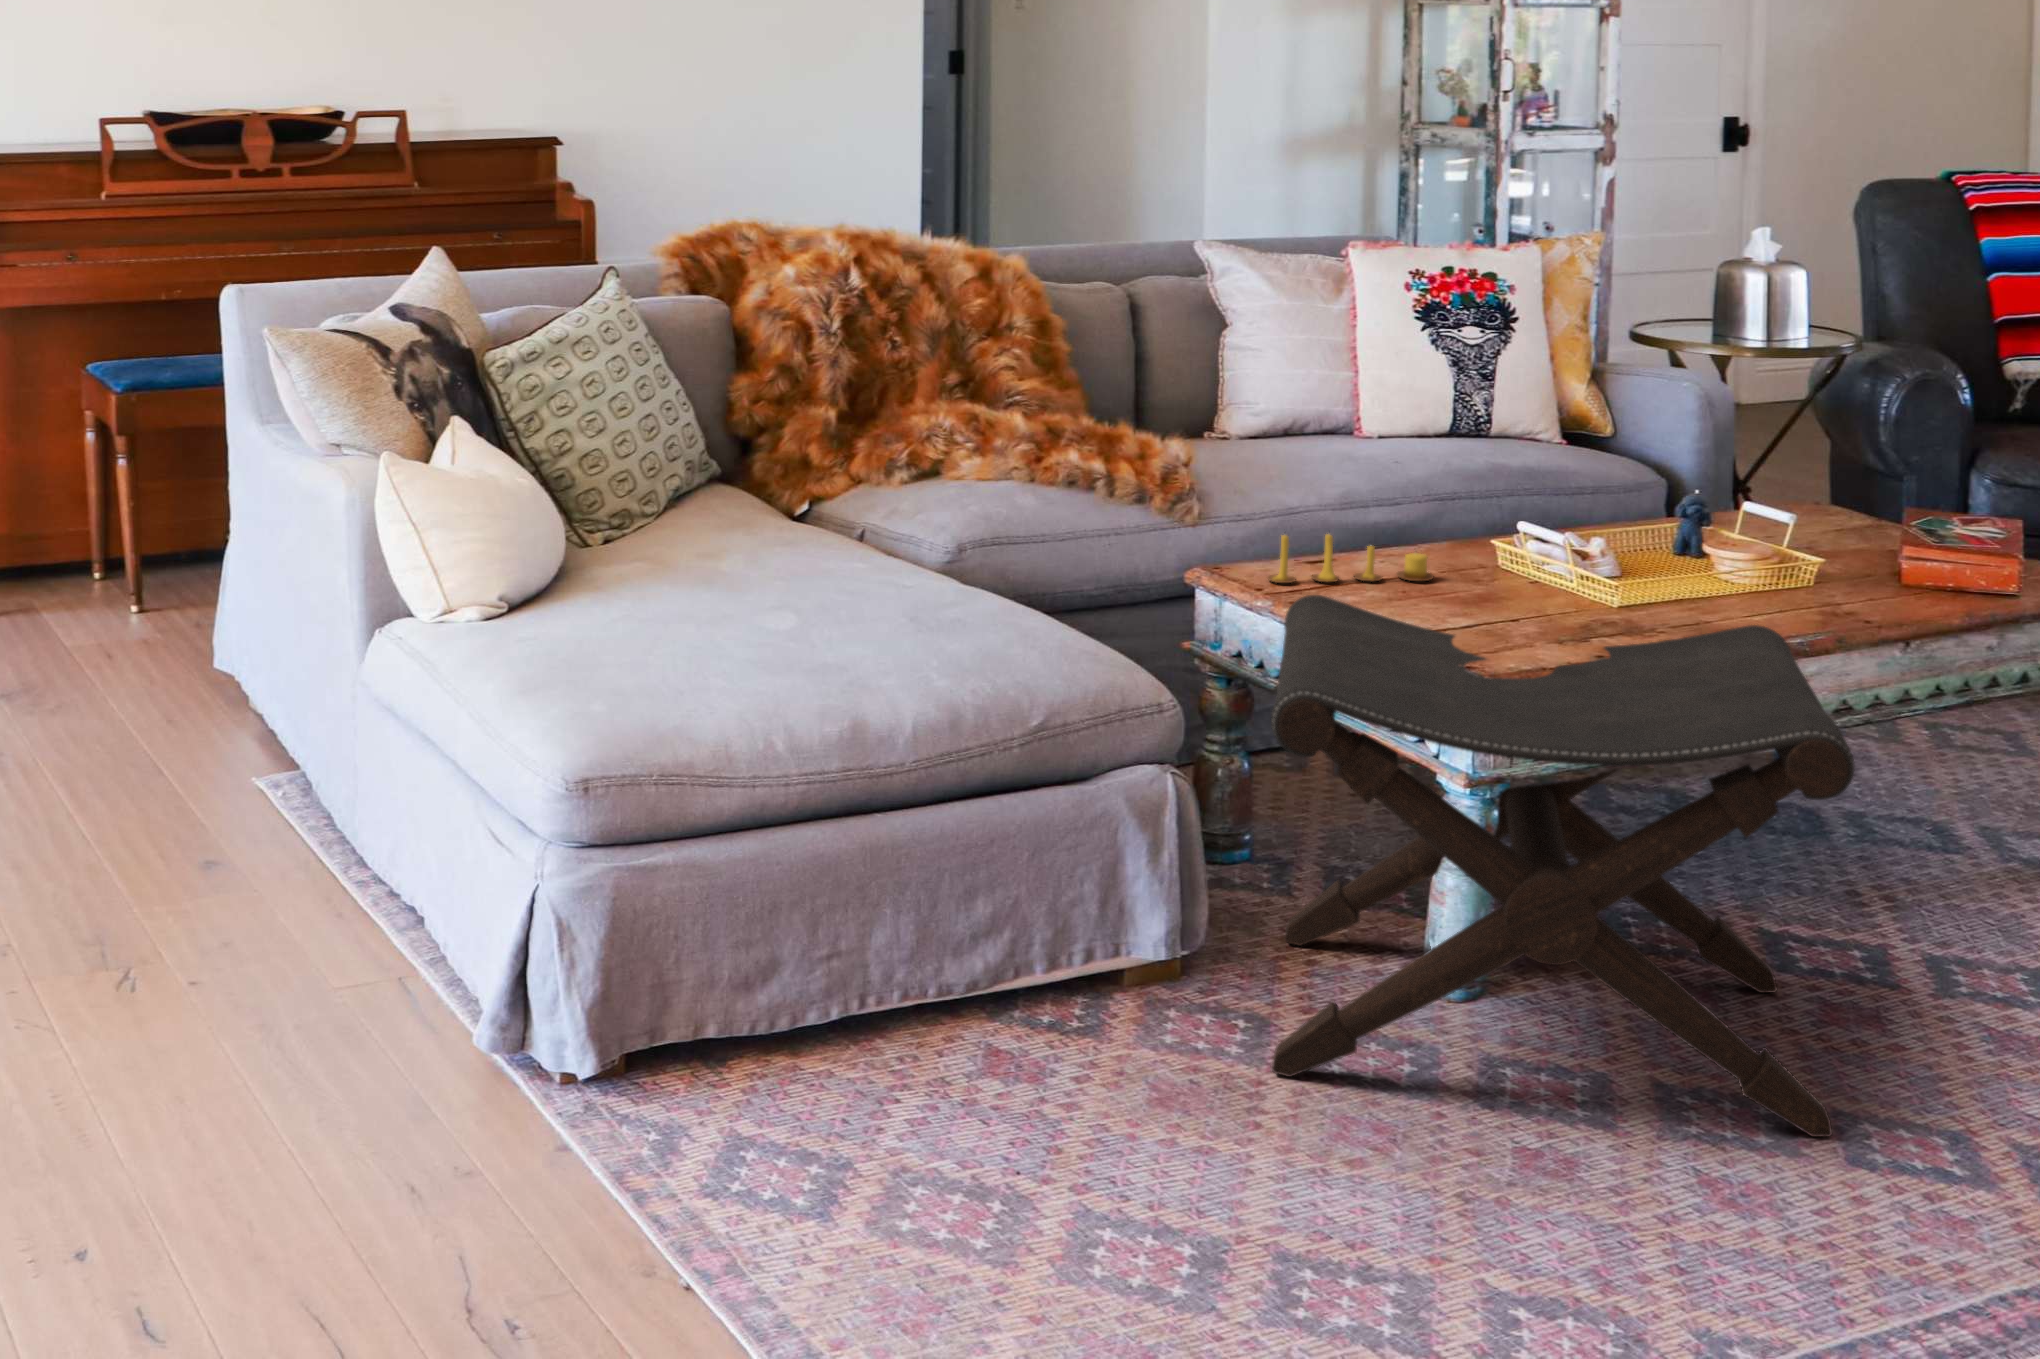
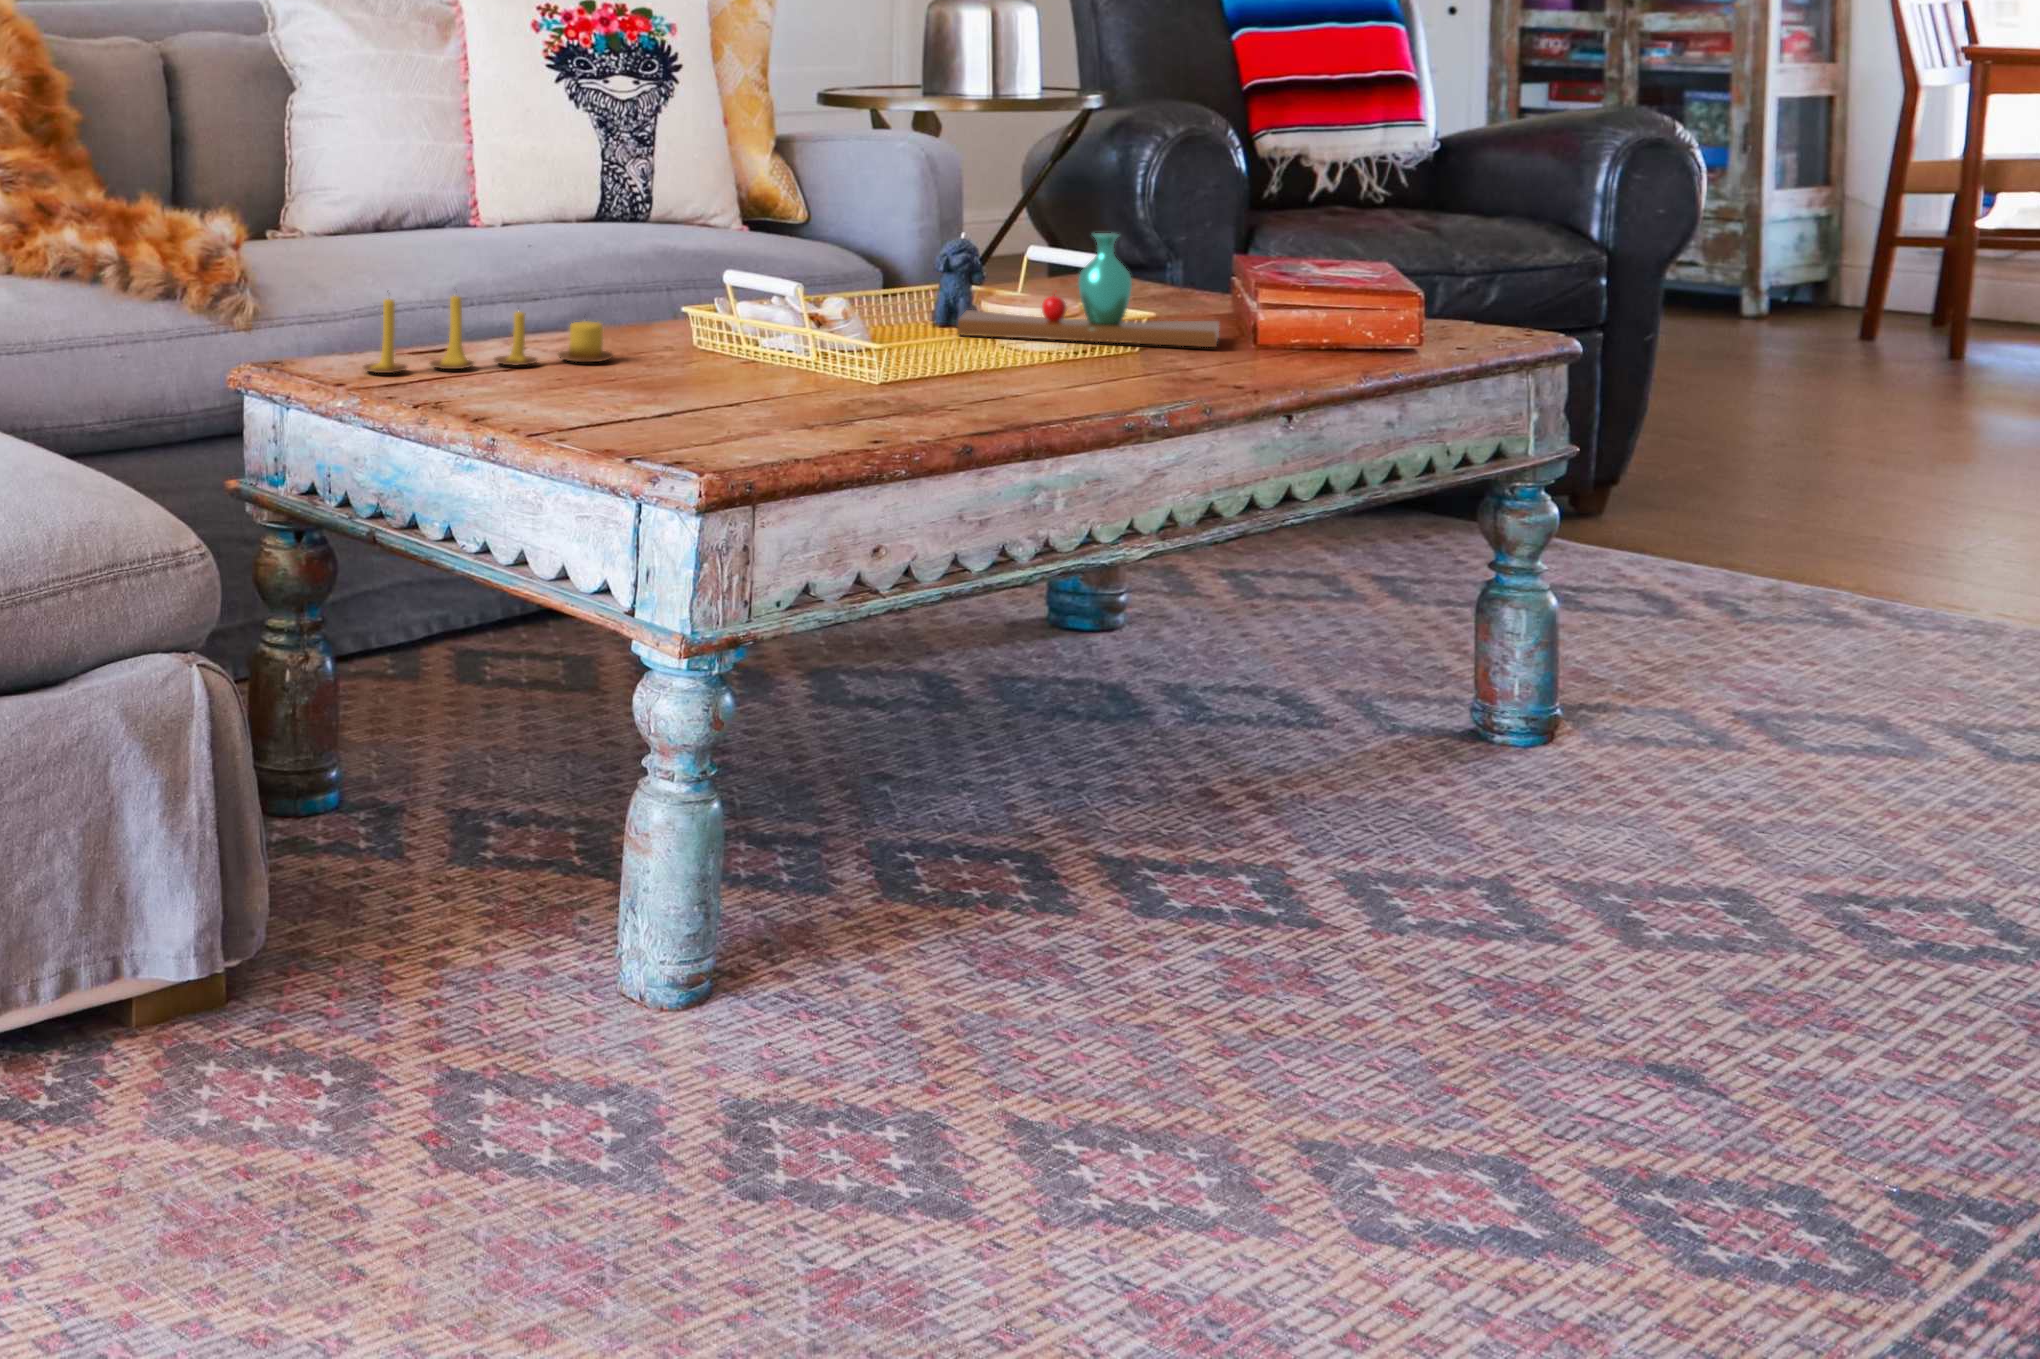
vase: none [1680,506,1870,593] -> present [958,233,1219,347]
footstool: present [1271,595,1855,1137] -> none [362,371,1339,1187]

